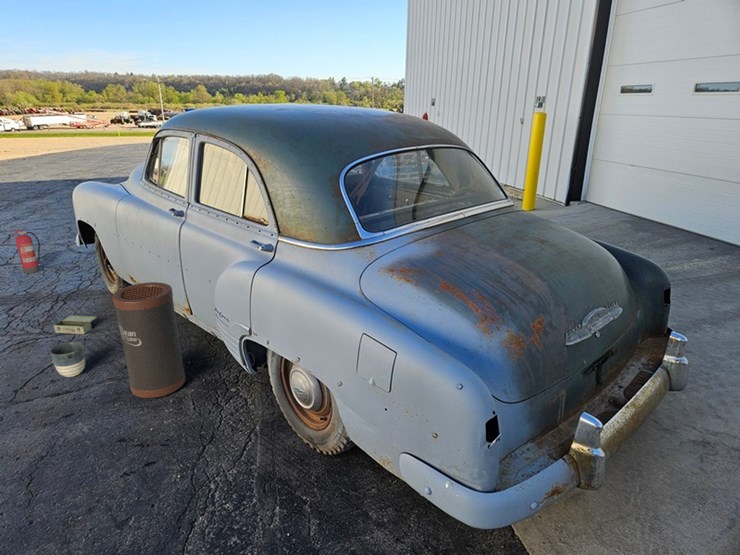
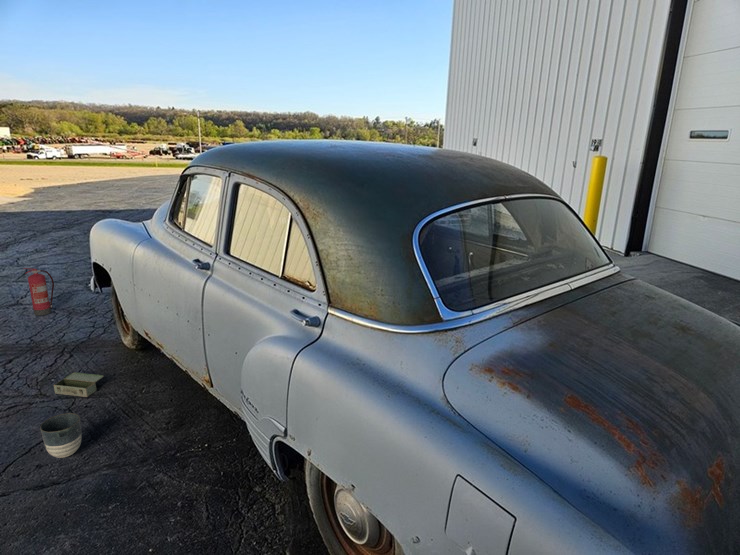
trash can: present [113,282,186,398] -> none [116,349,199,496]

